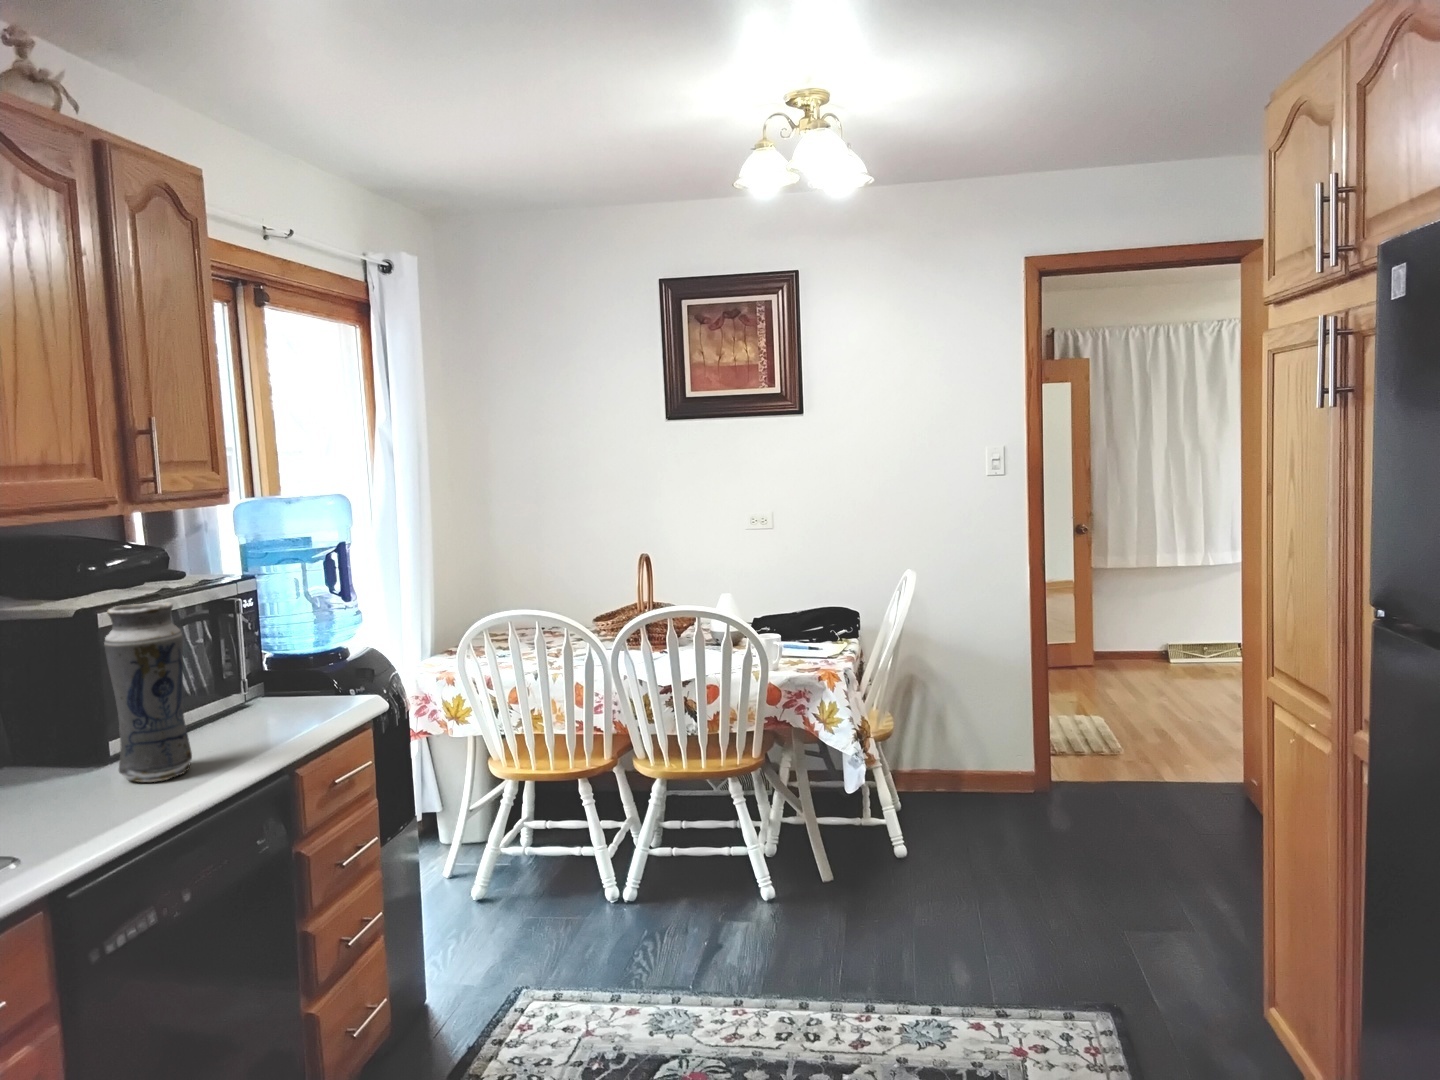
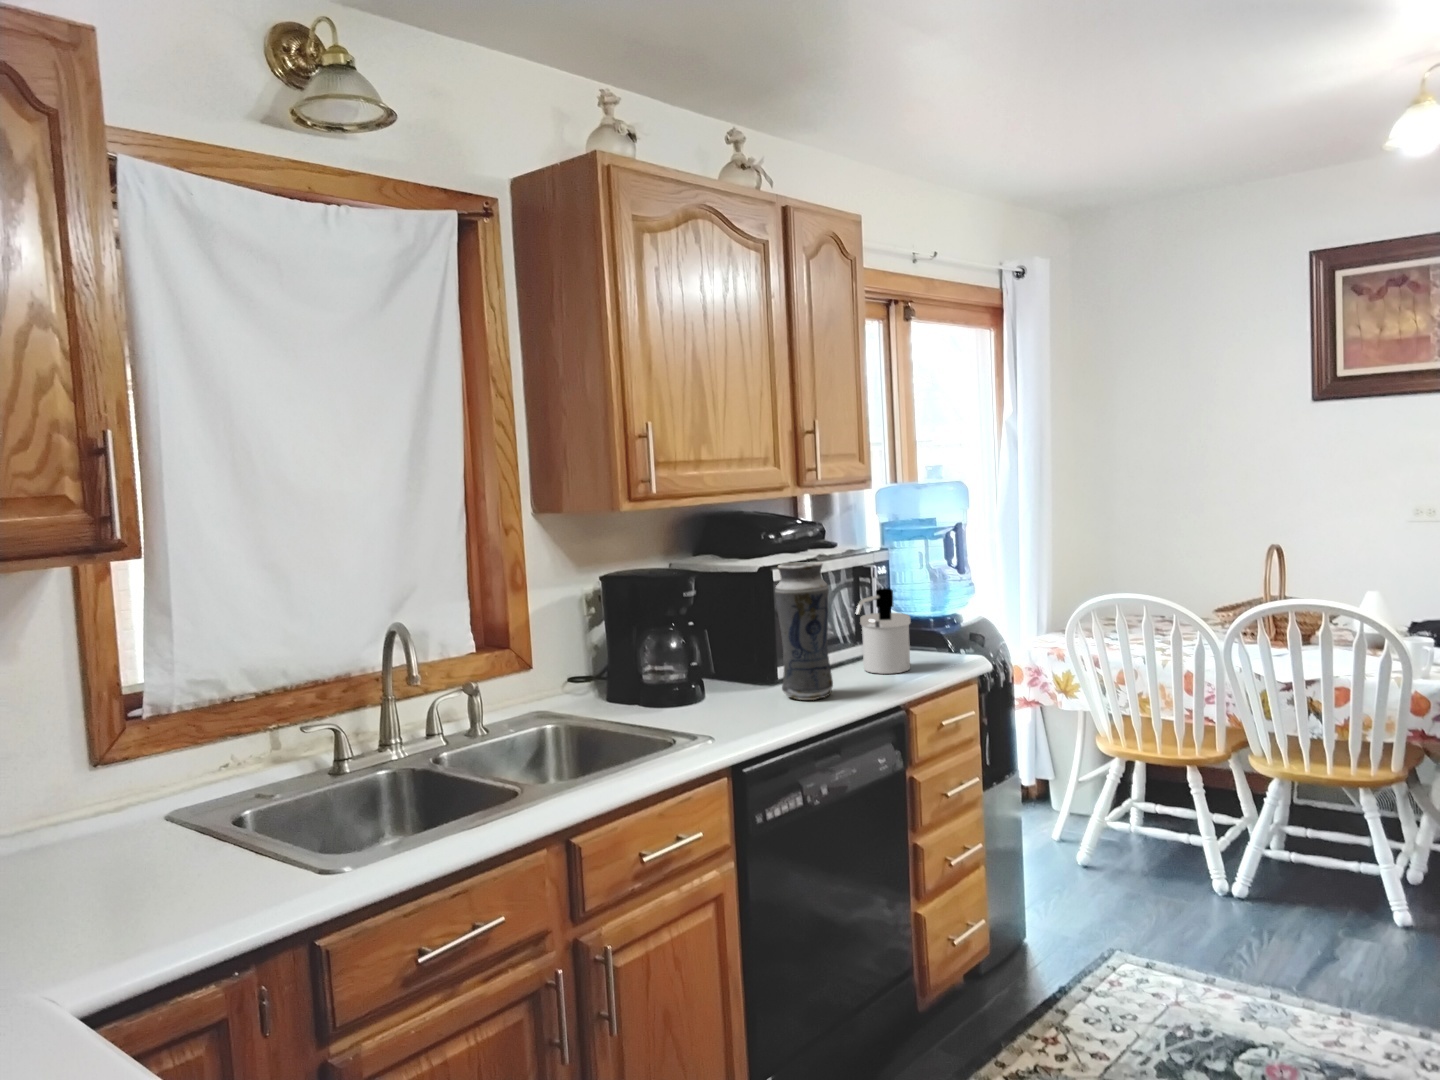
soap dispenser: none [218,627,290,732] -> present [856,588,910,674]

